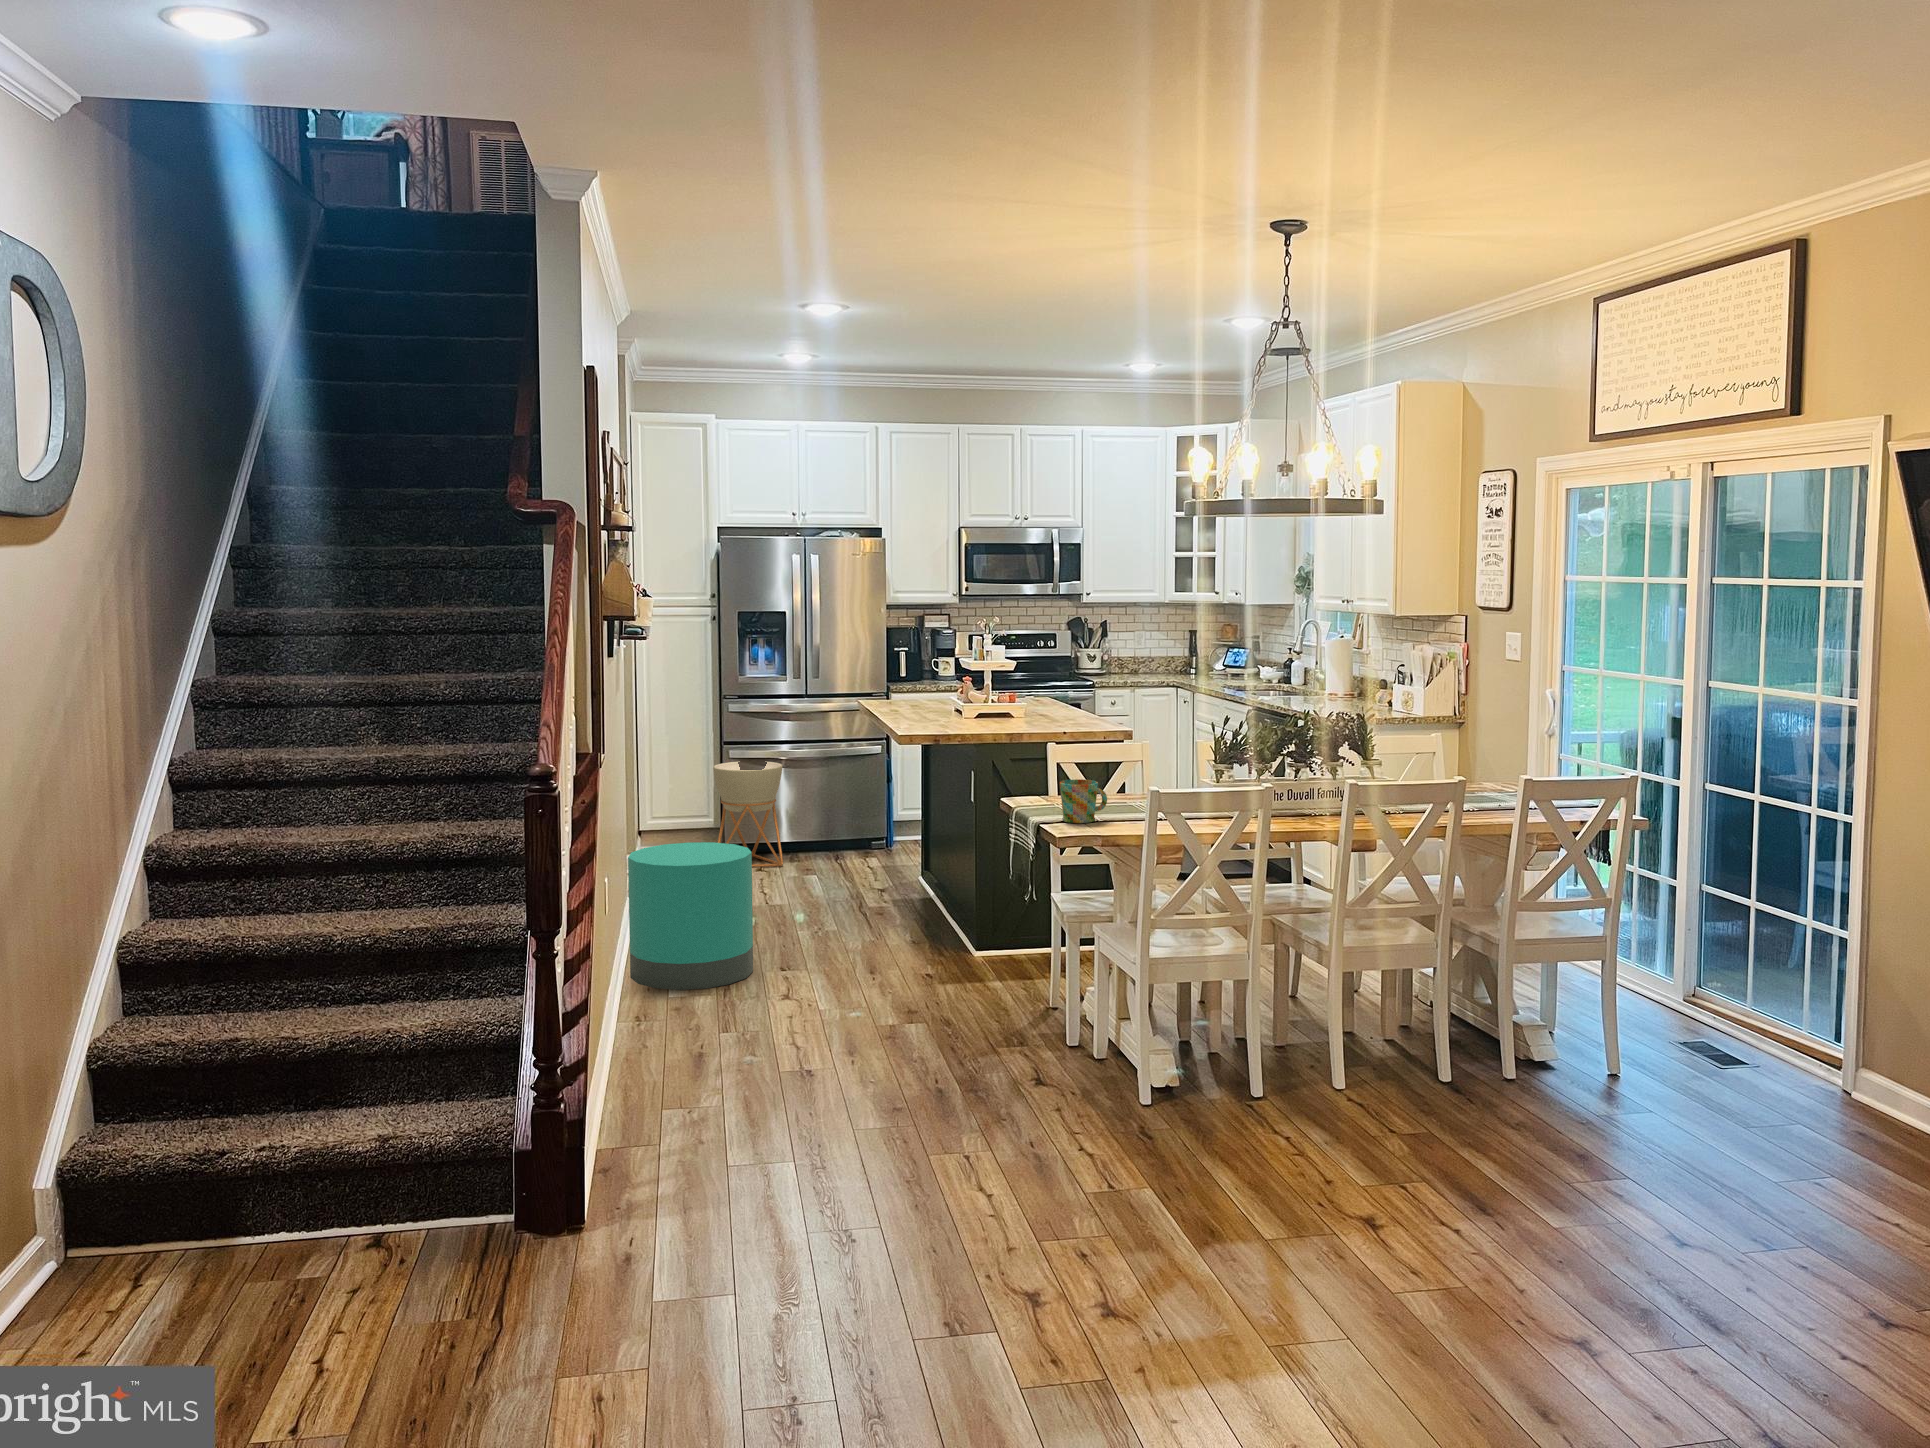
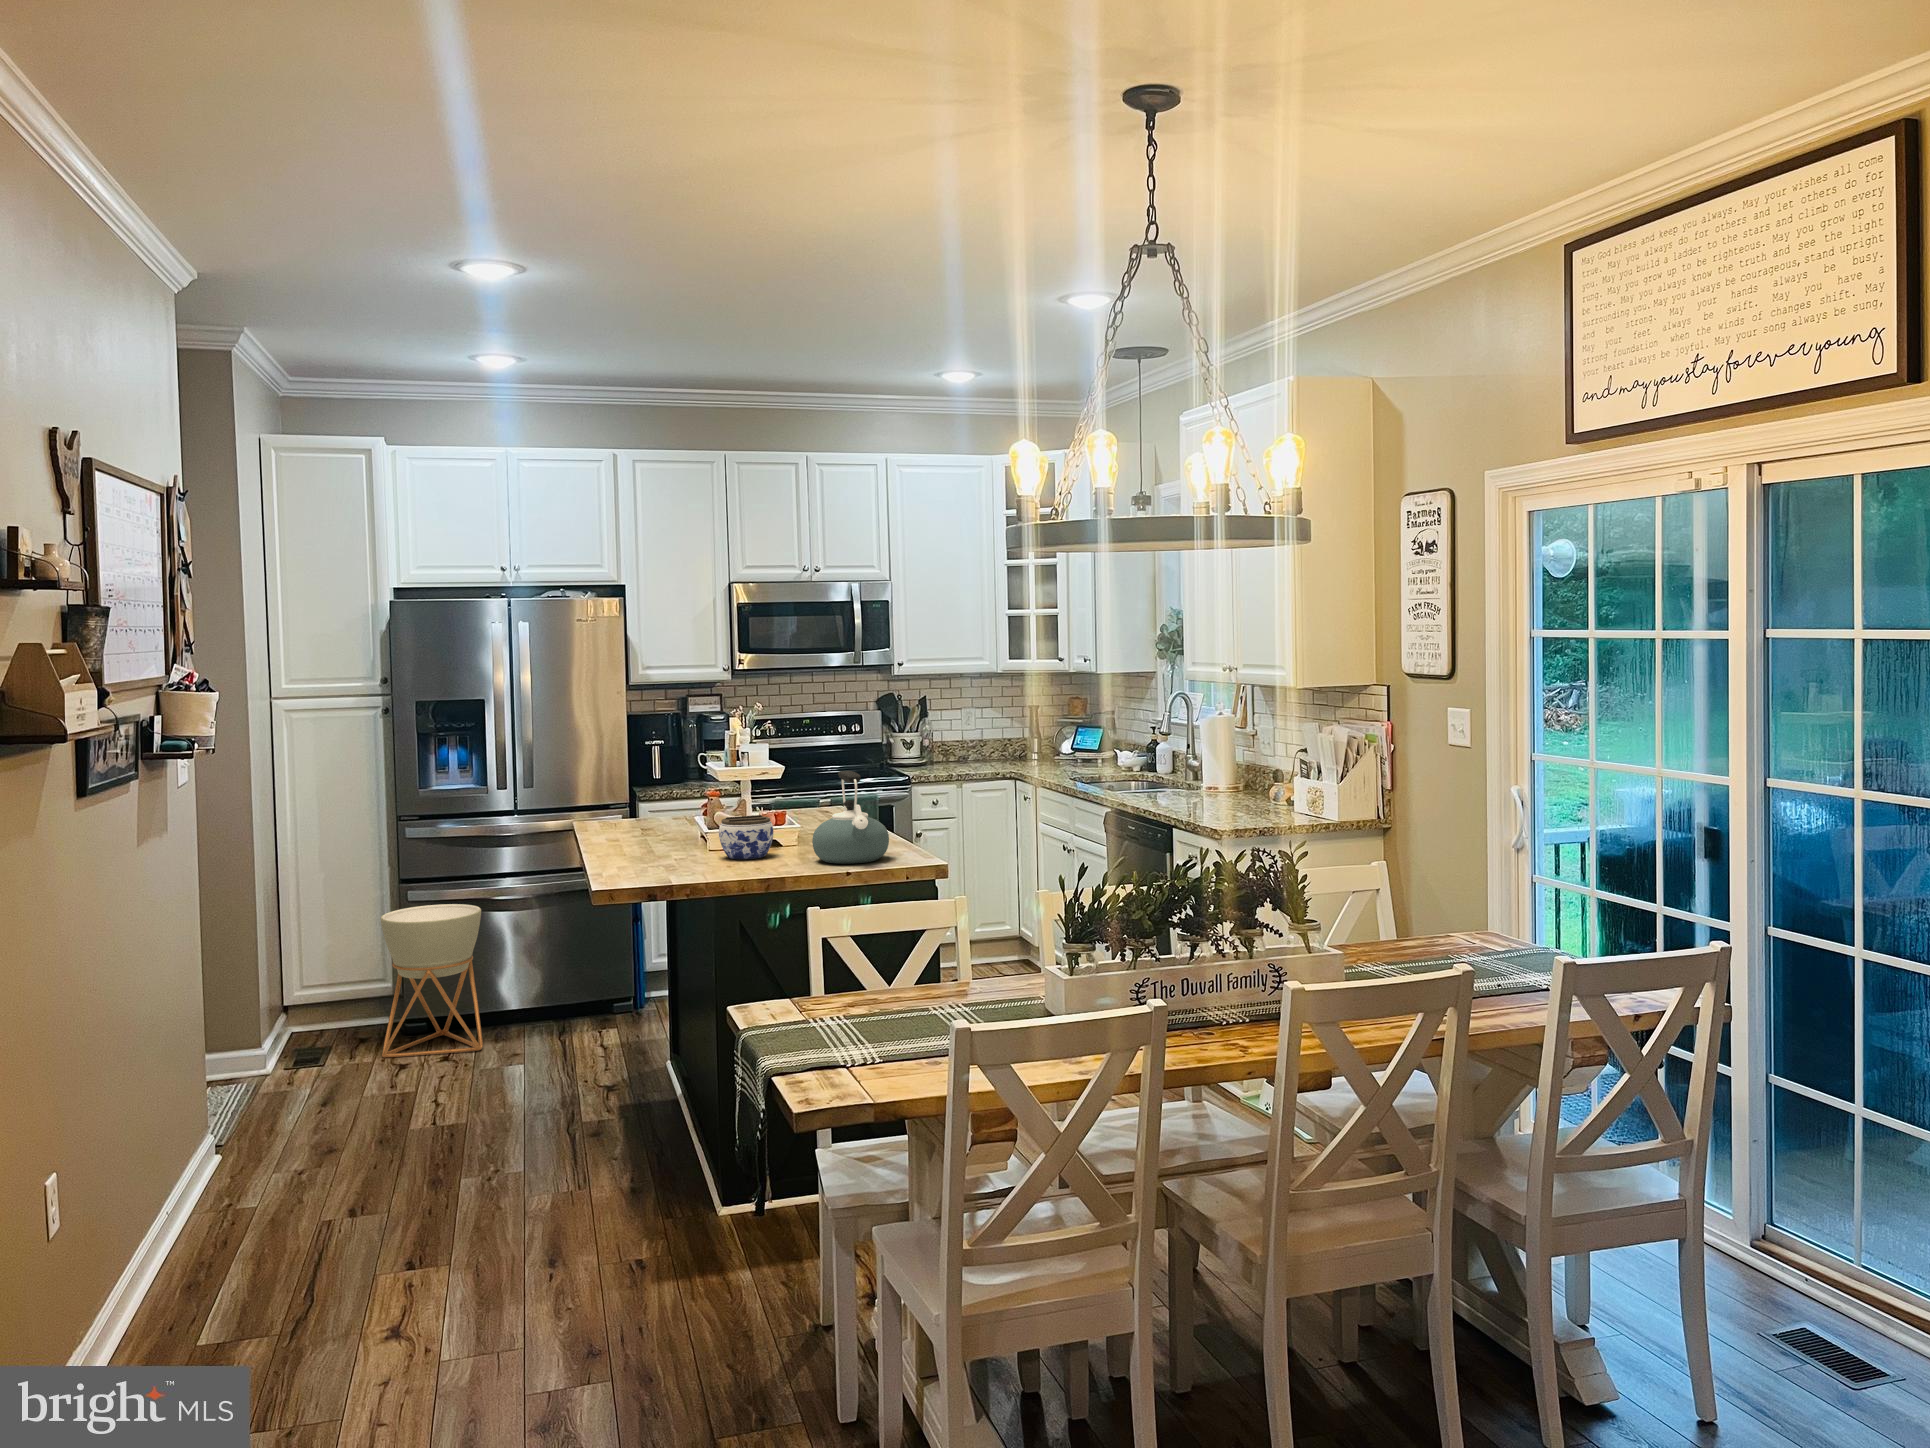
kettle: none [1041,663,1093,726] -> present [812,771,889,864]
jar: none [976,693,1012,722] -> present [719,815,773,859]
mug: present [1060,779,1107,823] -> none [811,985,891,1063]
trash can: present [628,842,753,990] -> none [142,1069,363,1329]

